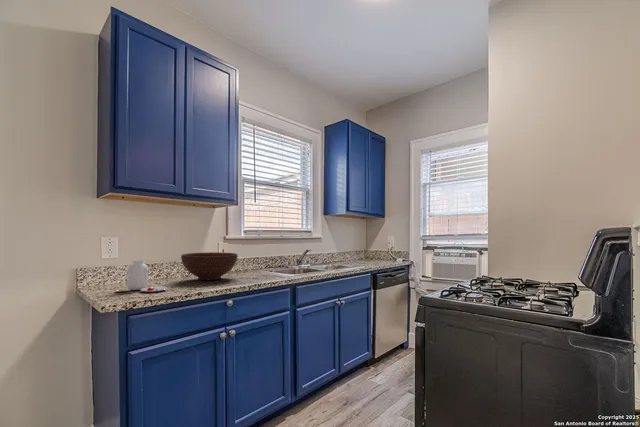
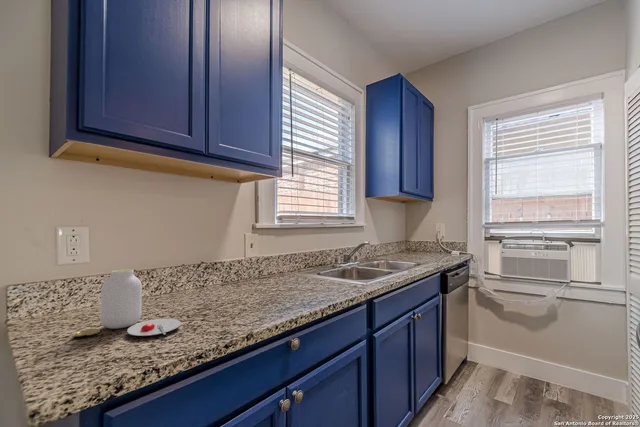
fruit bowl: present [181,252,238,280] -> none [196,249,285,296]

